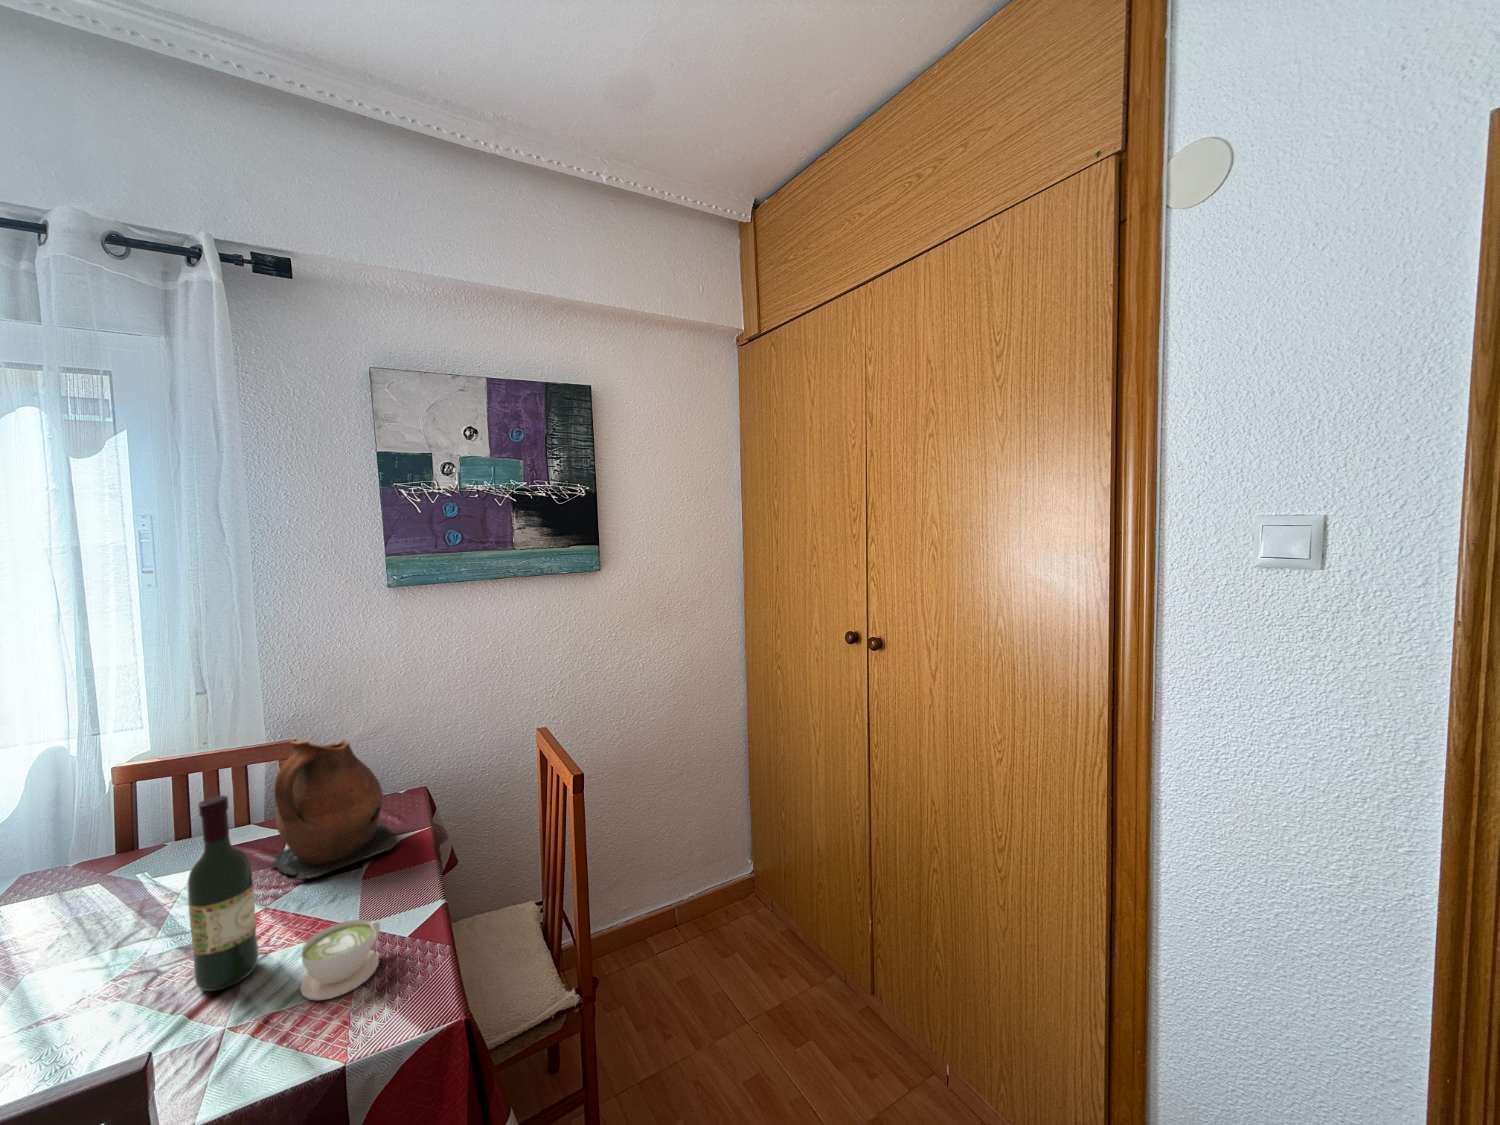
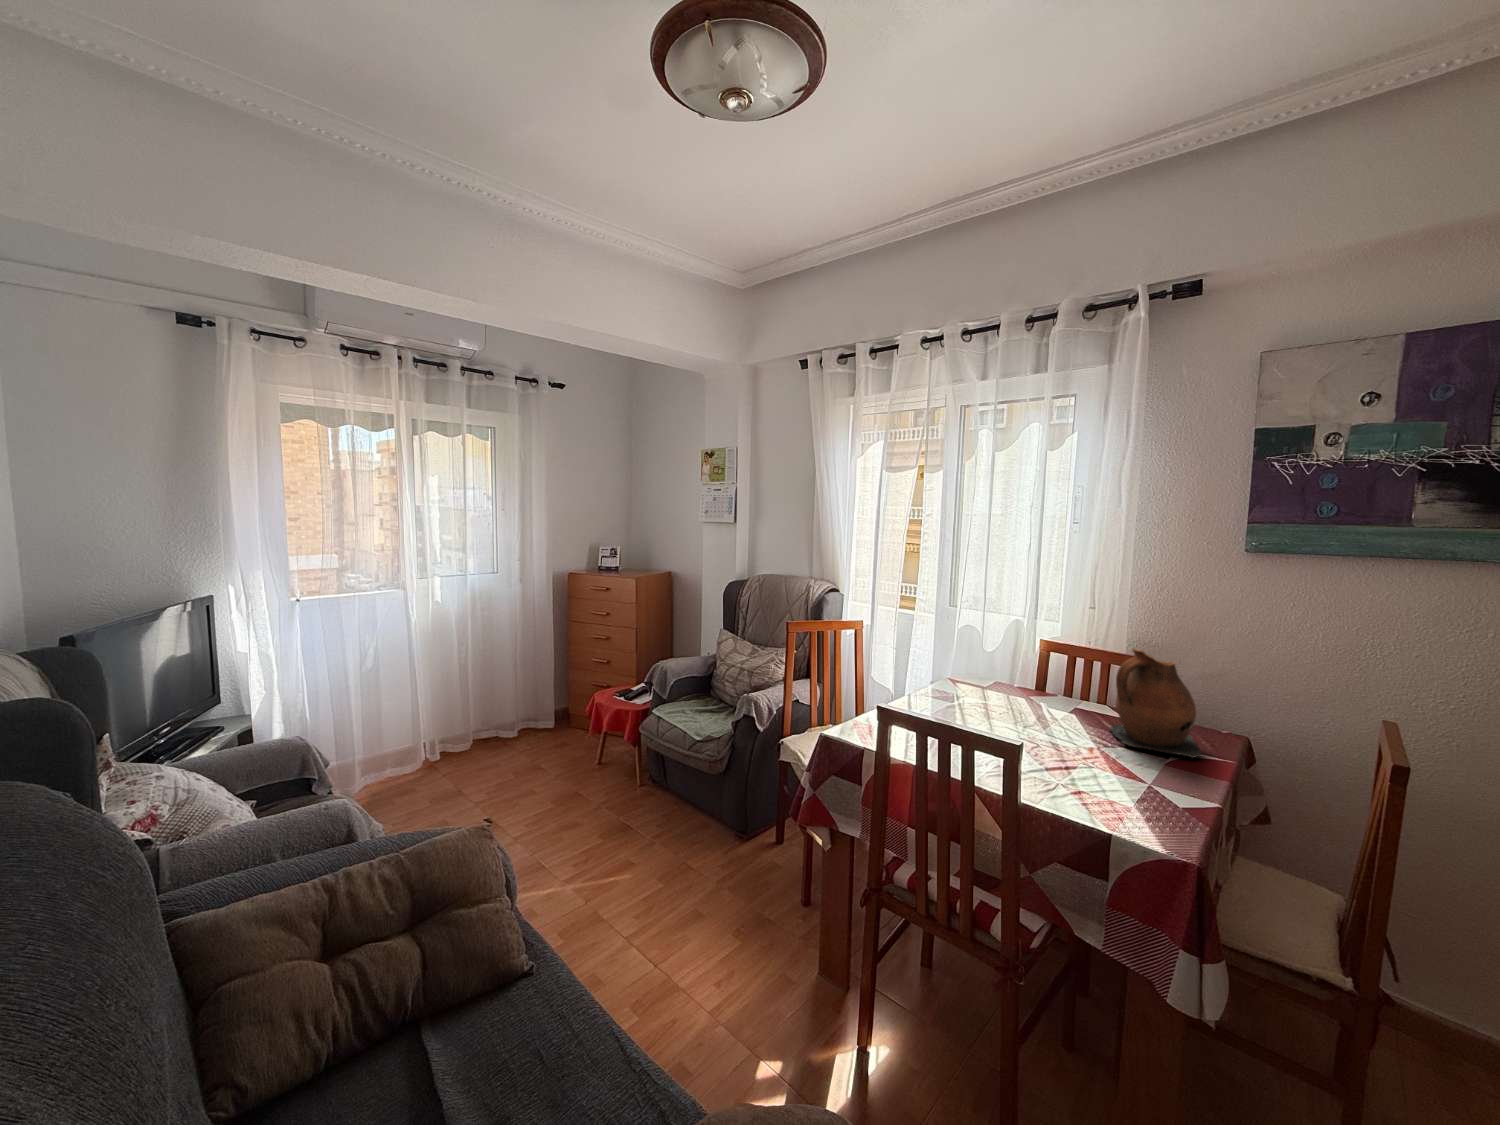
wine bottle: present [188,796,259,991] -> none [1053,656,1089,770]
coffee cup: present [300,920,380,1000] -> none [1102,765,1161,810]

